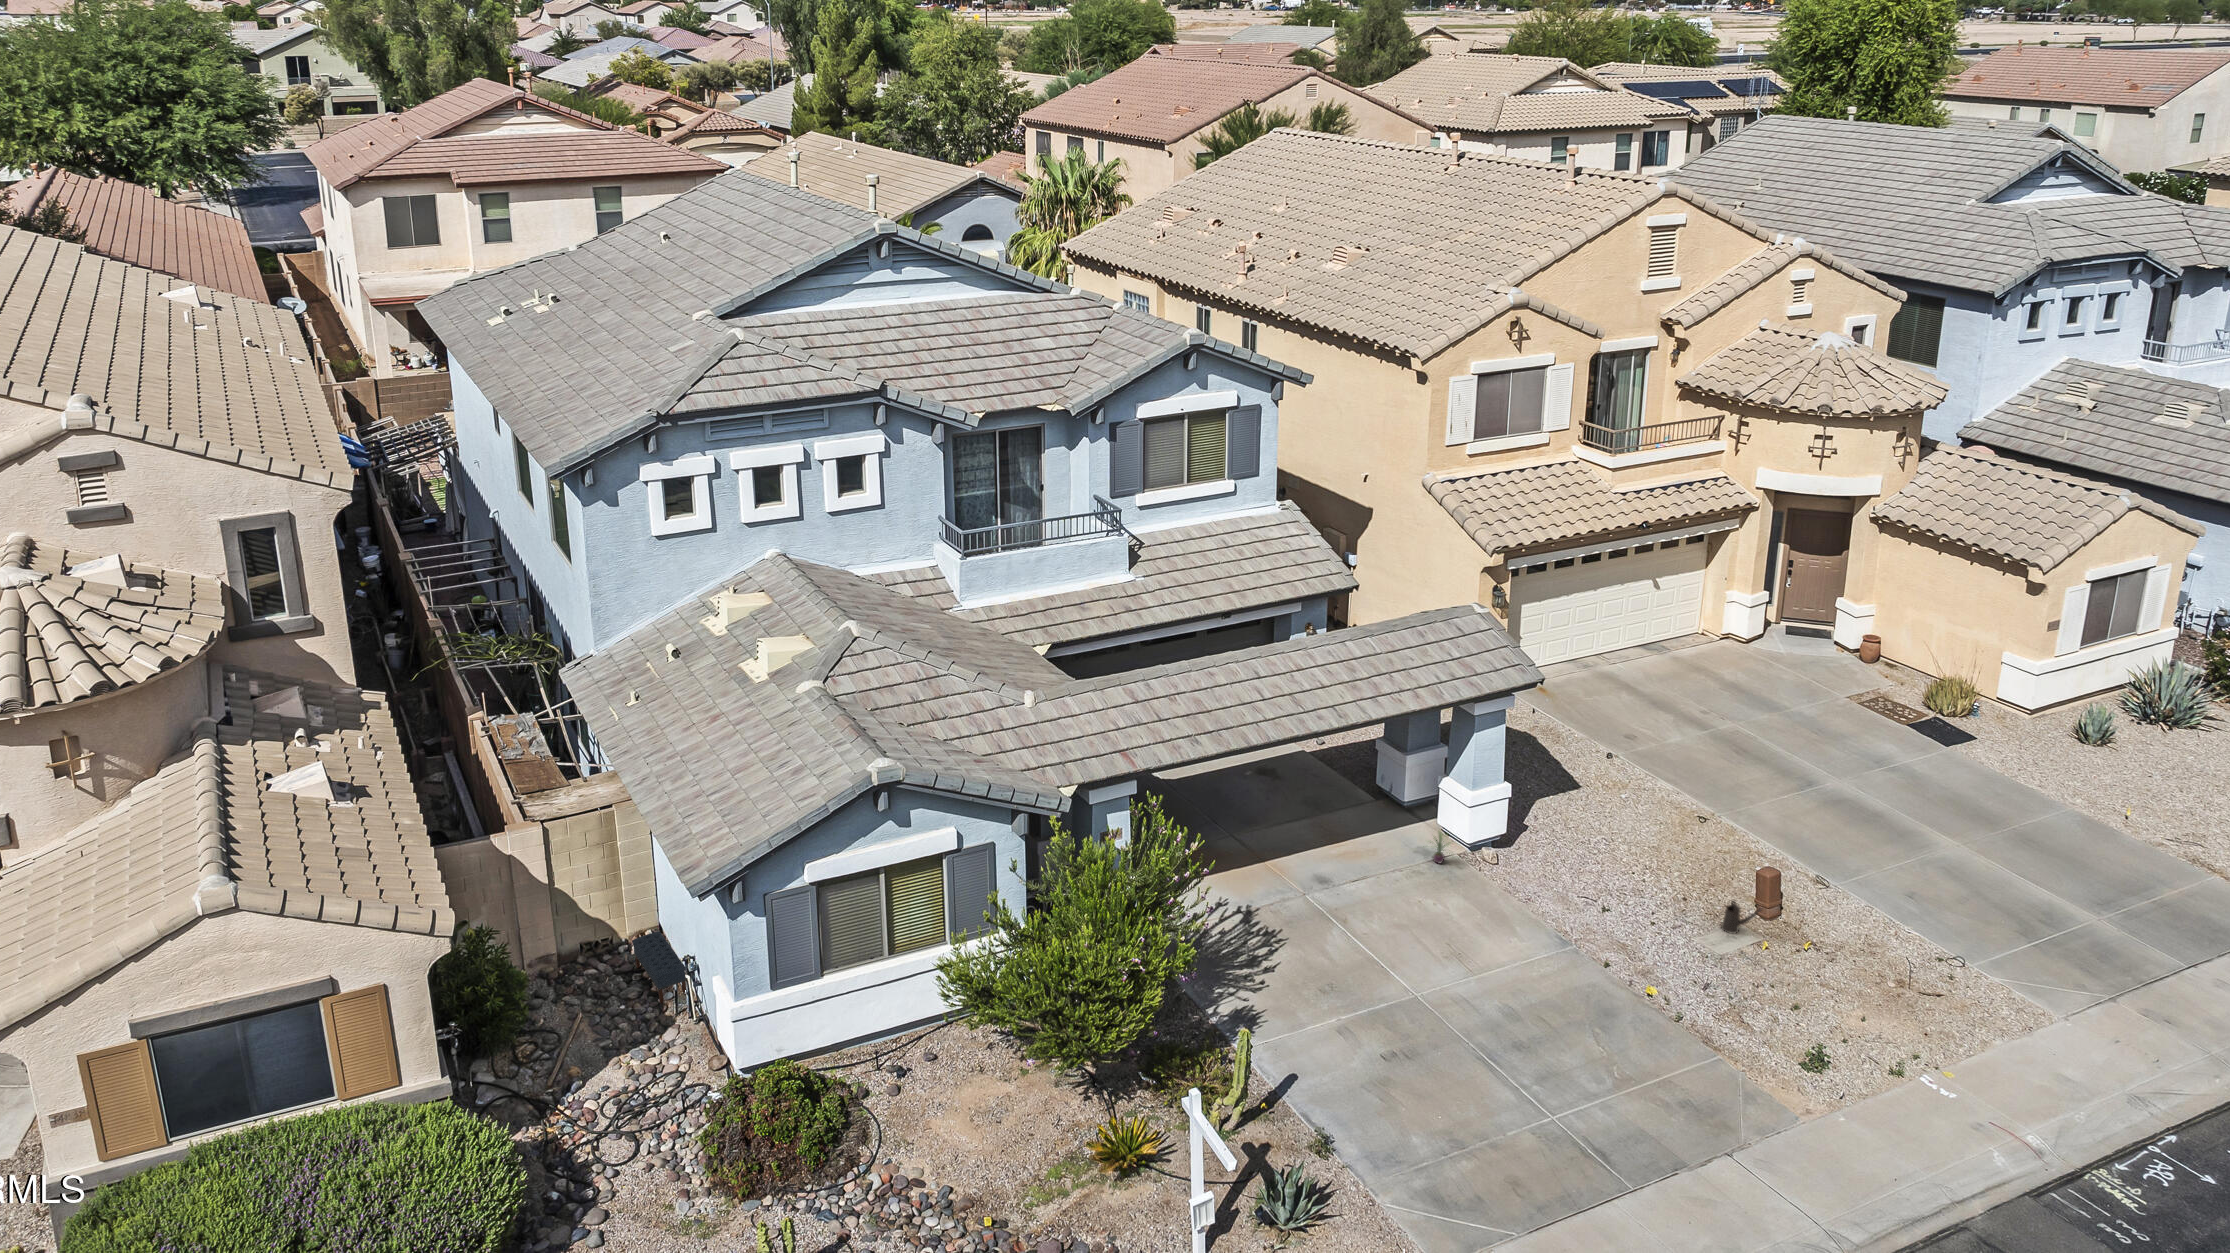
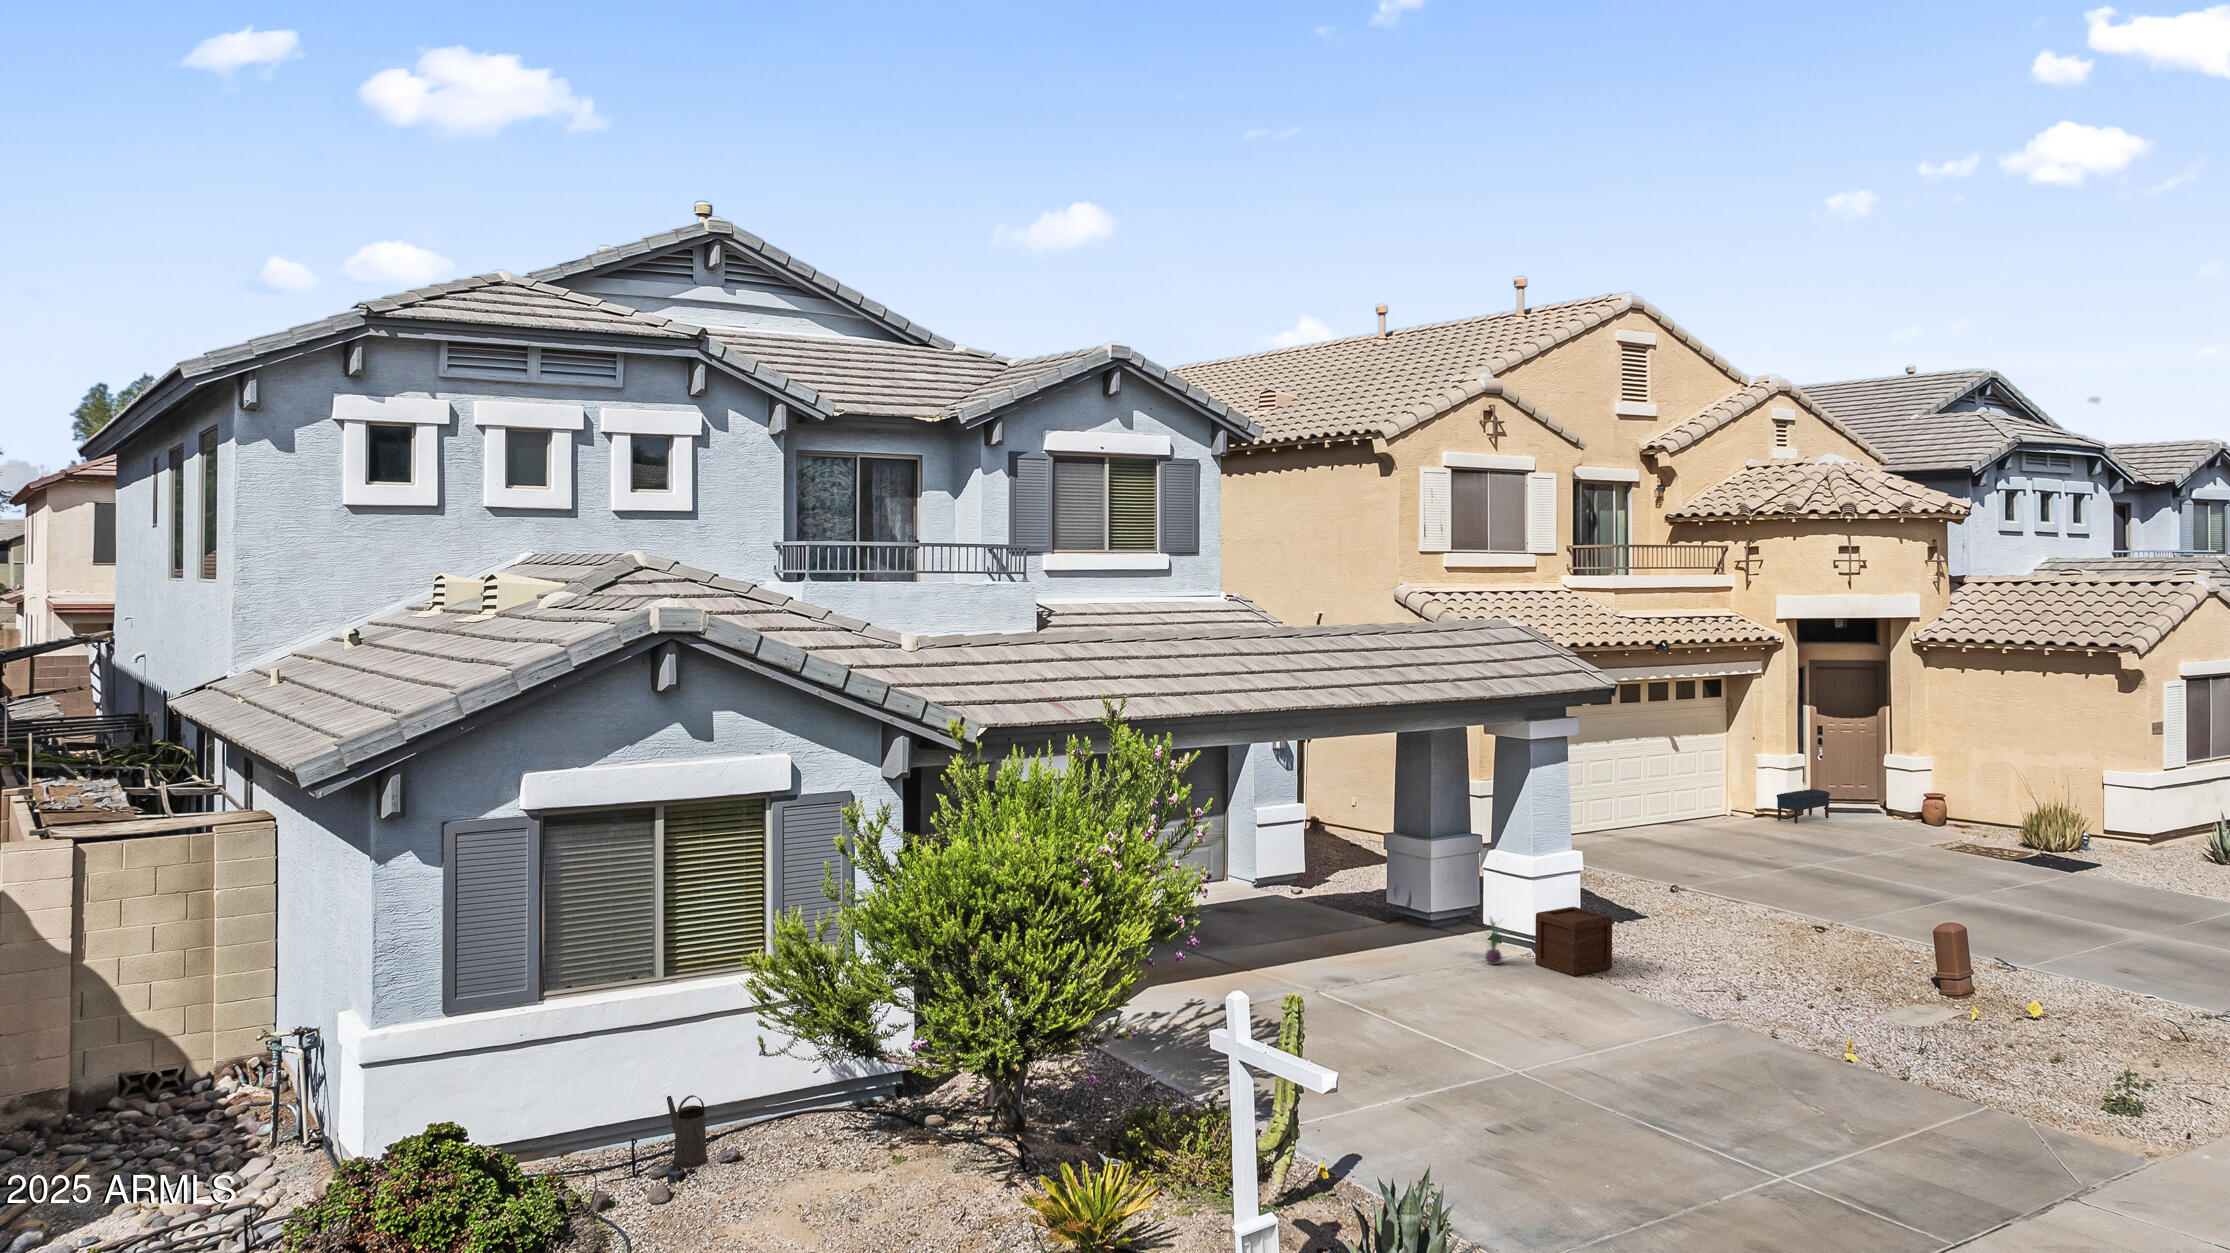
wooden crate: none [1468,826,1526,884] -> present [1535,907,1612,976]
watering can: present [1719,901,1761,934] -> present [667,1095,708,1168]
bench: present [632,932,686,1003] -> present [1777,789,1830,824]

